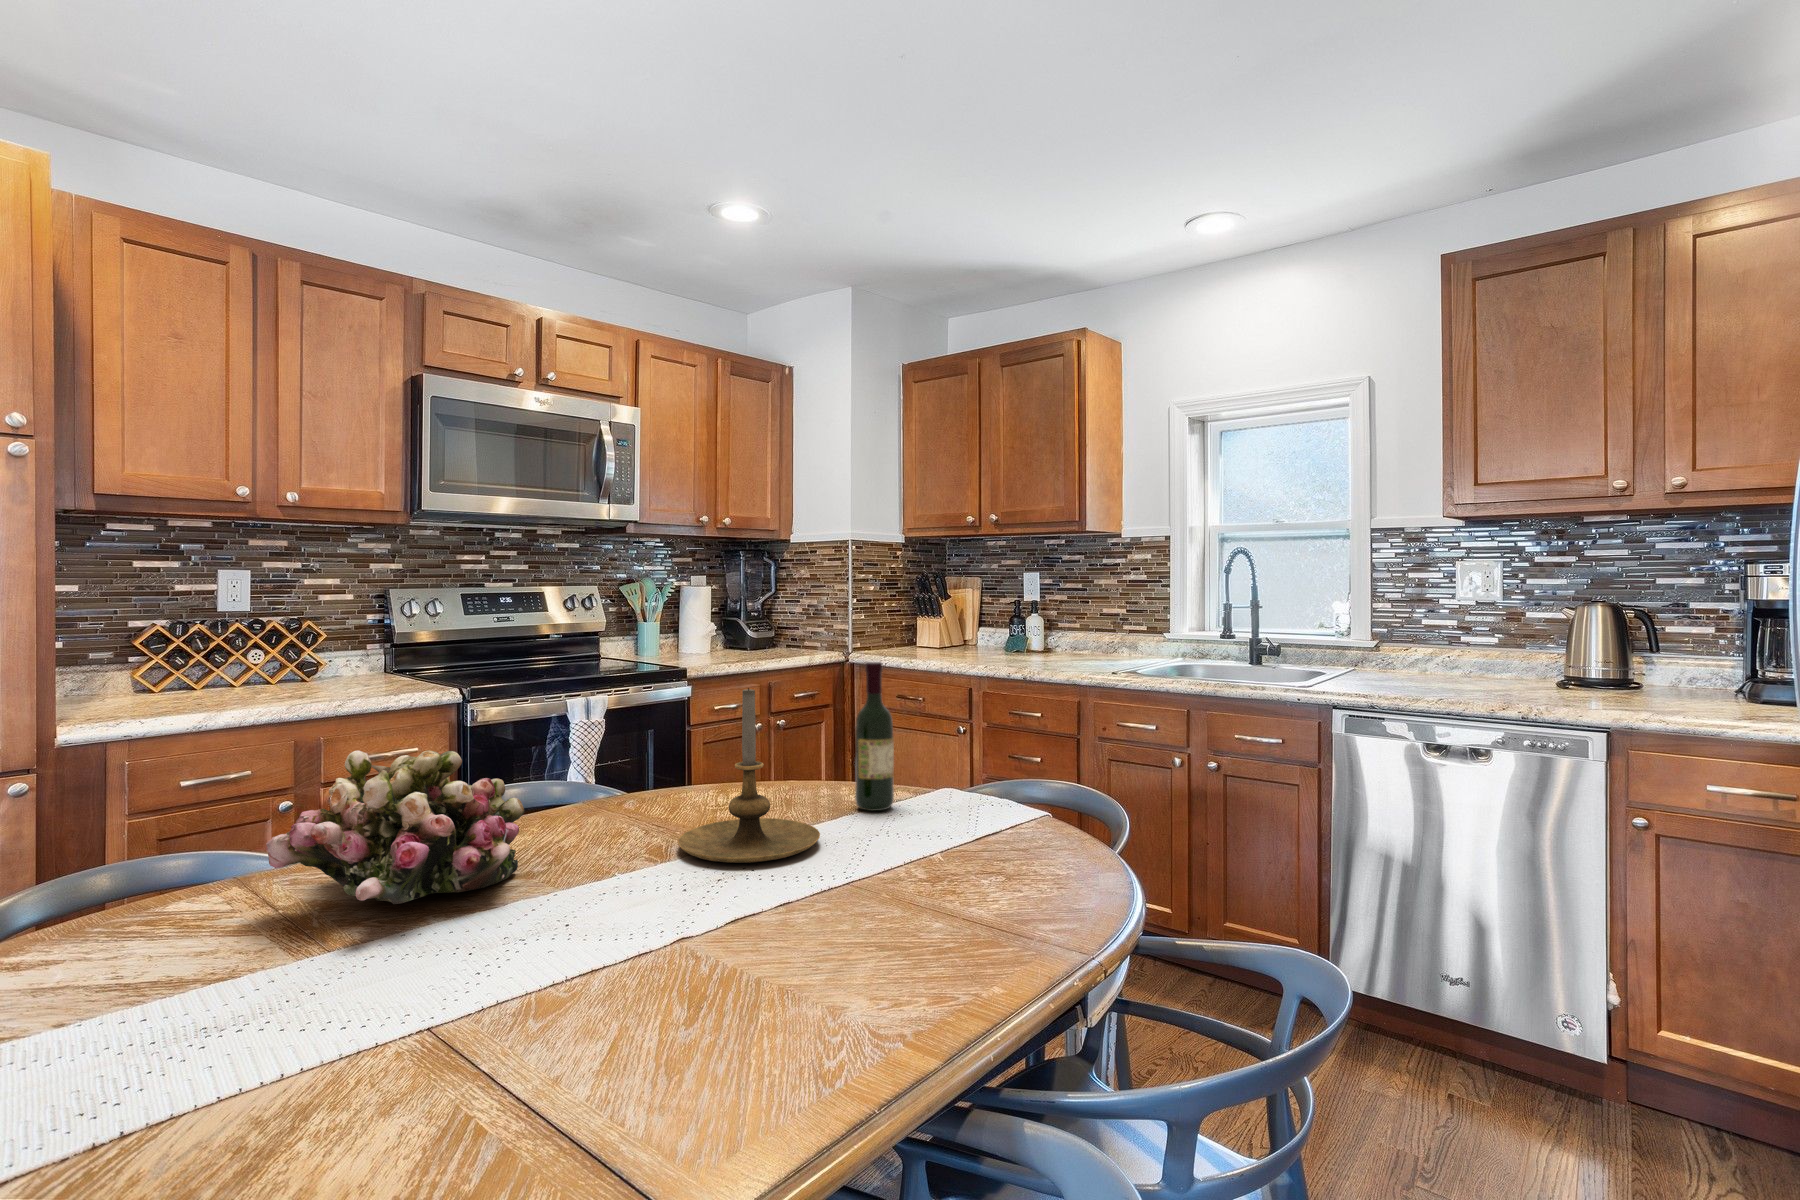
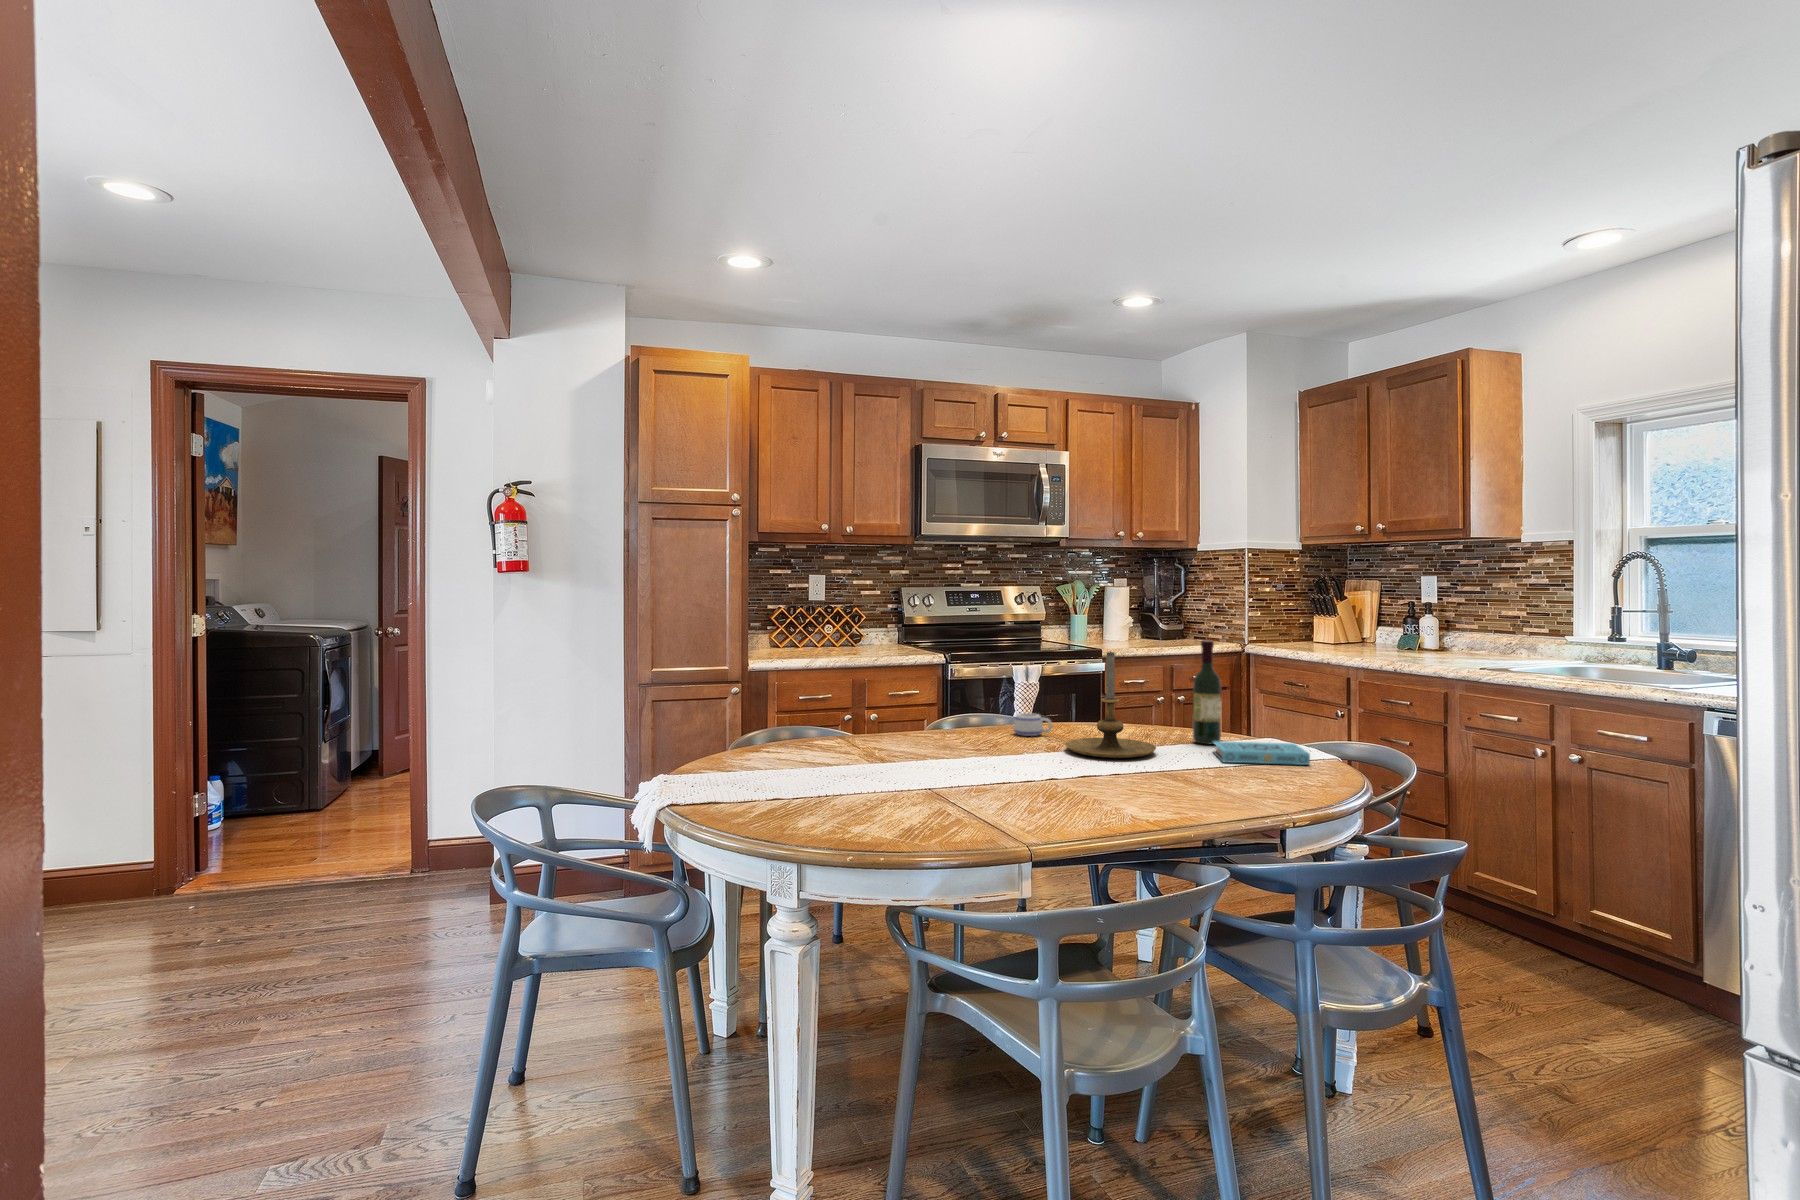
flower arrangement: present [266,750,524,904] -> none [857,672,978,751]
mug: none [584,788,648,828] -> present [1014,713,1052,736]
book: none [892,801,1029,846] -> present [1213,741,1310,765]

